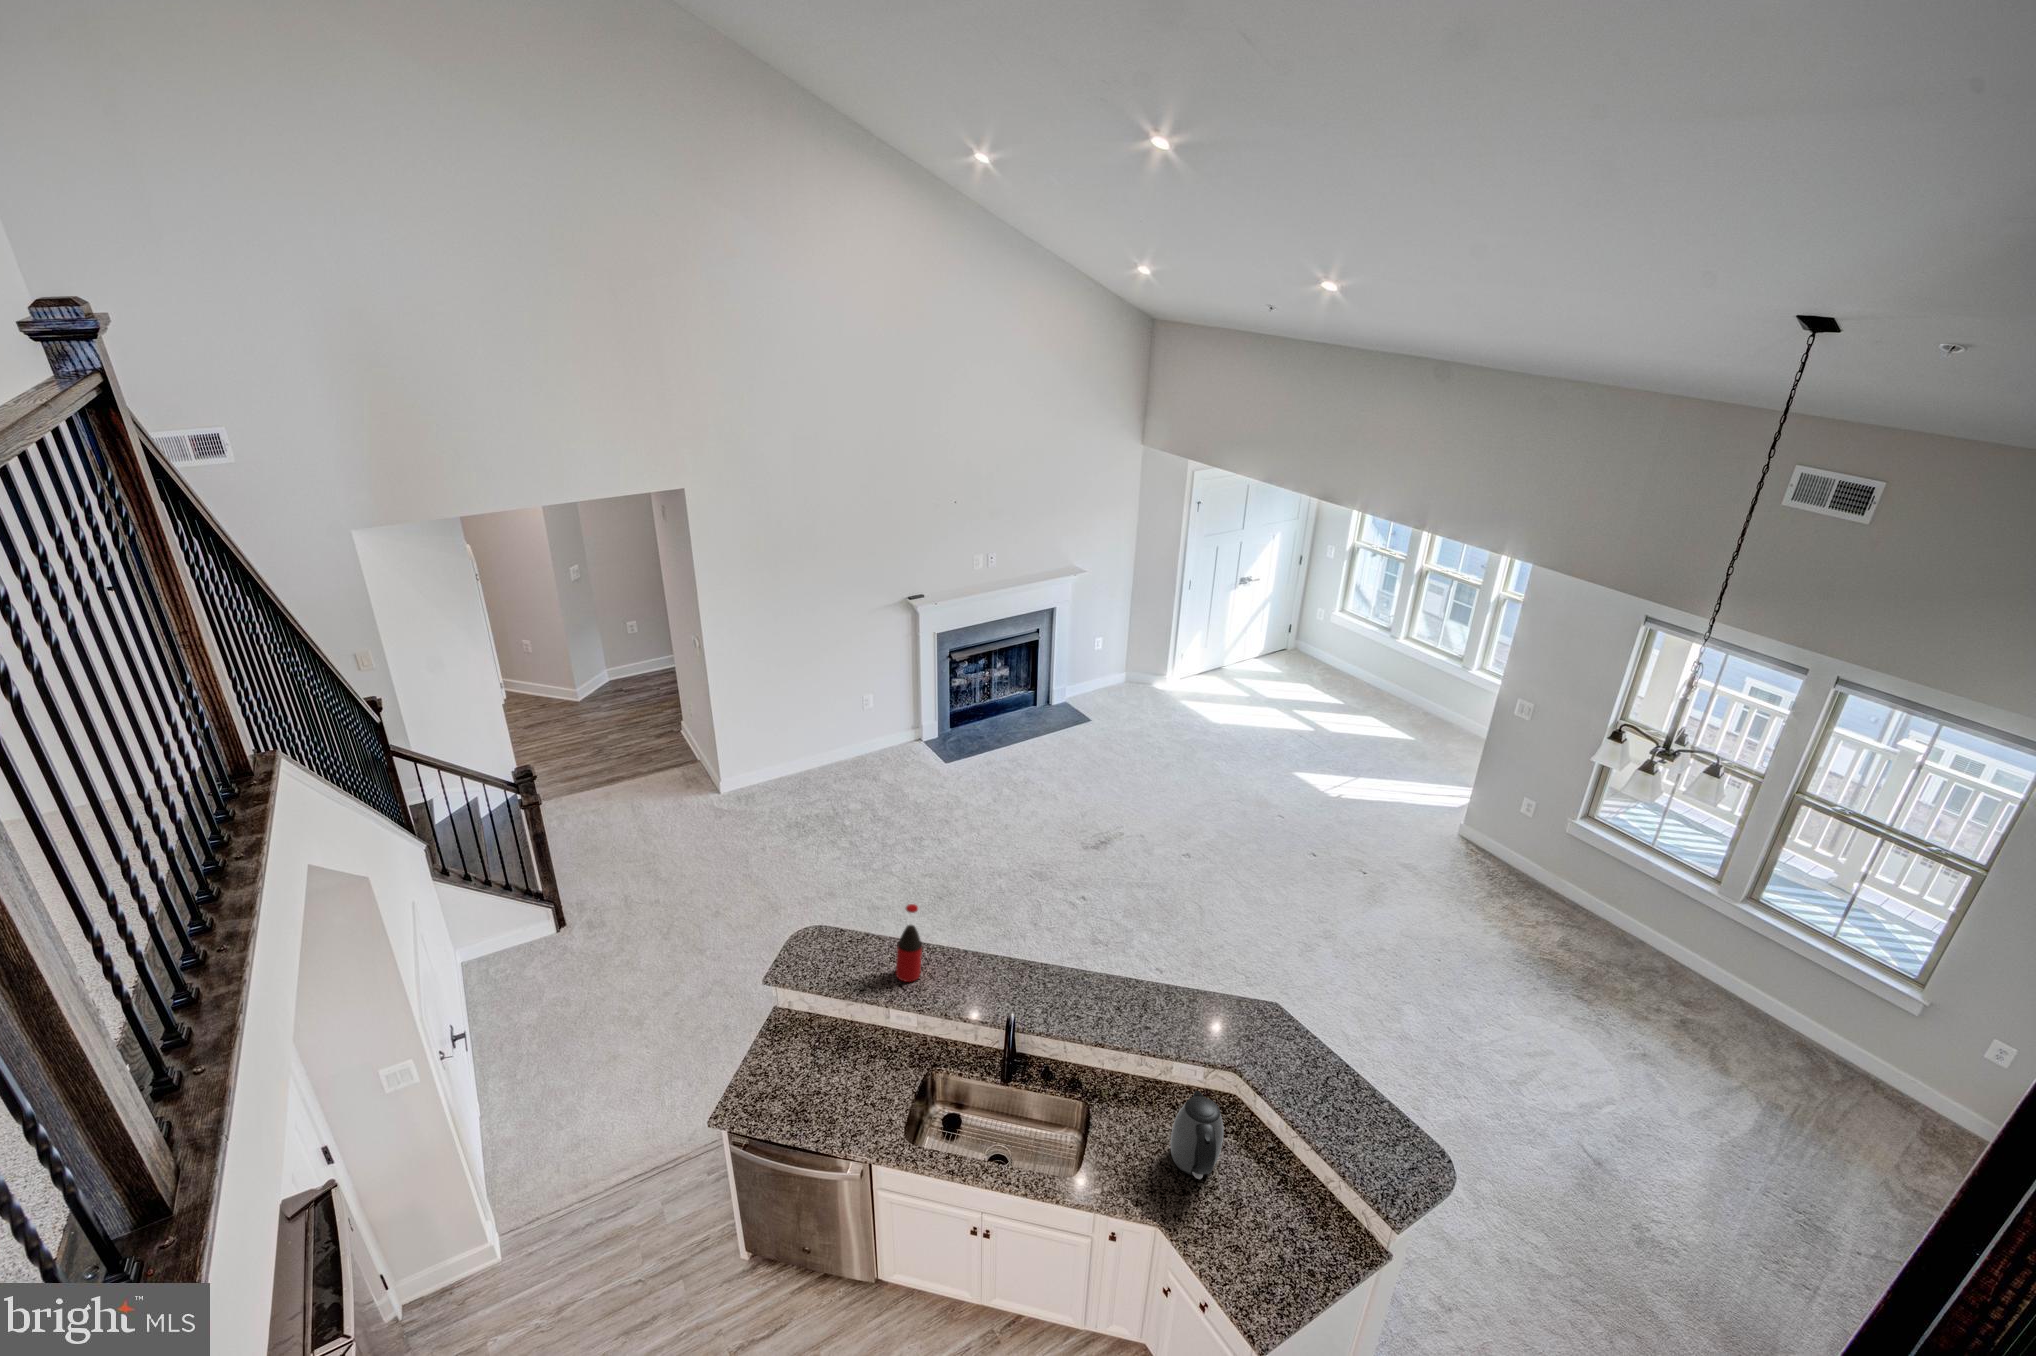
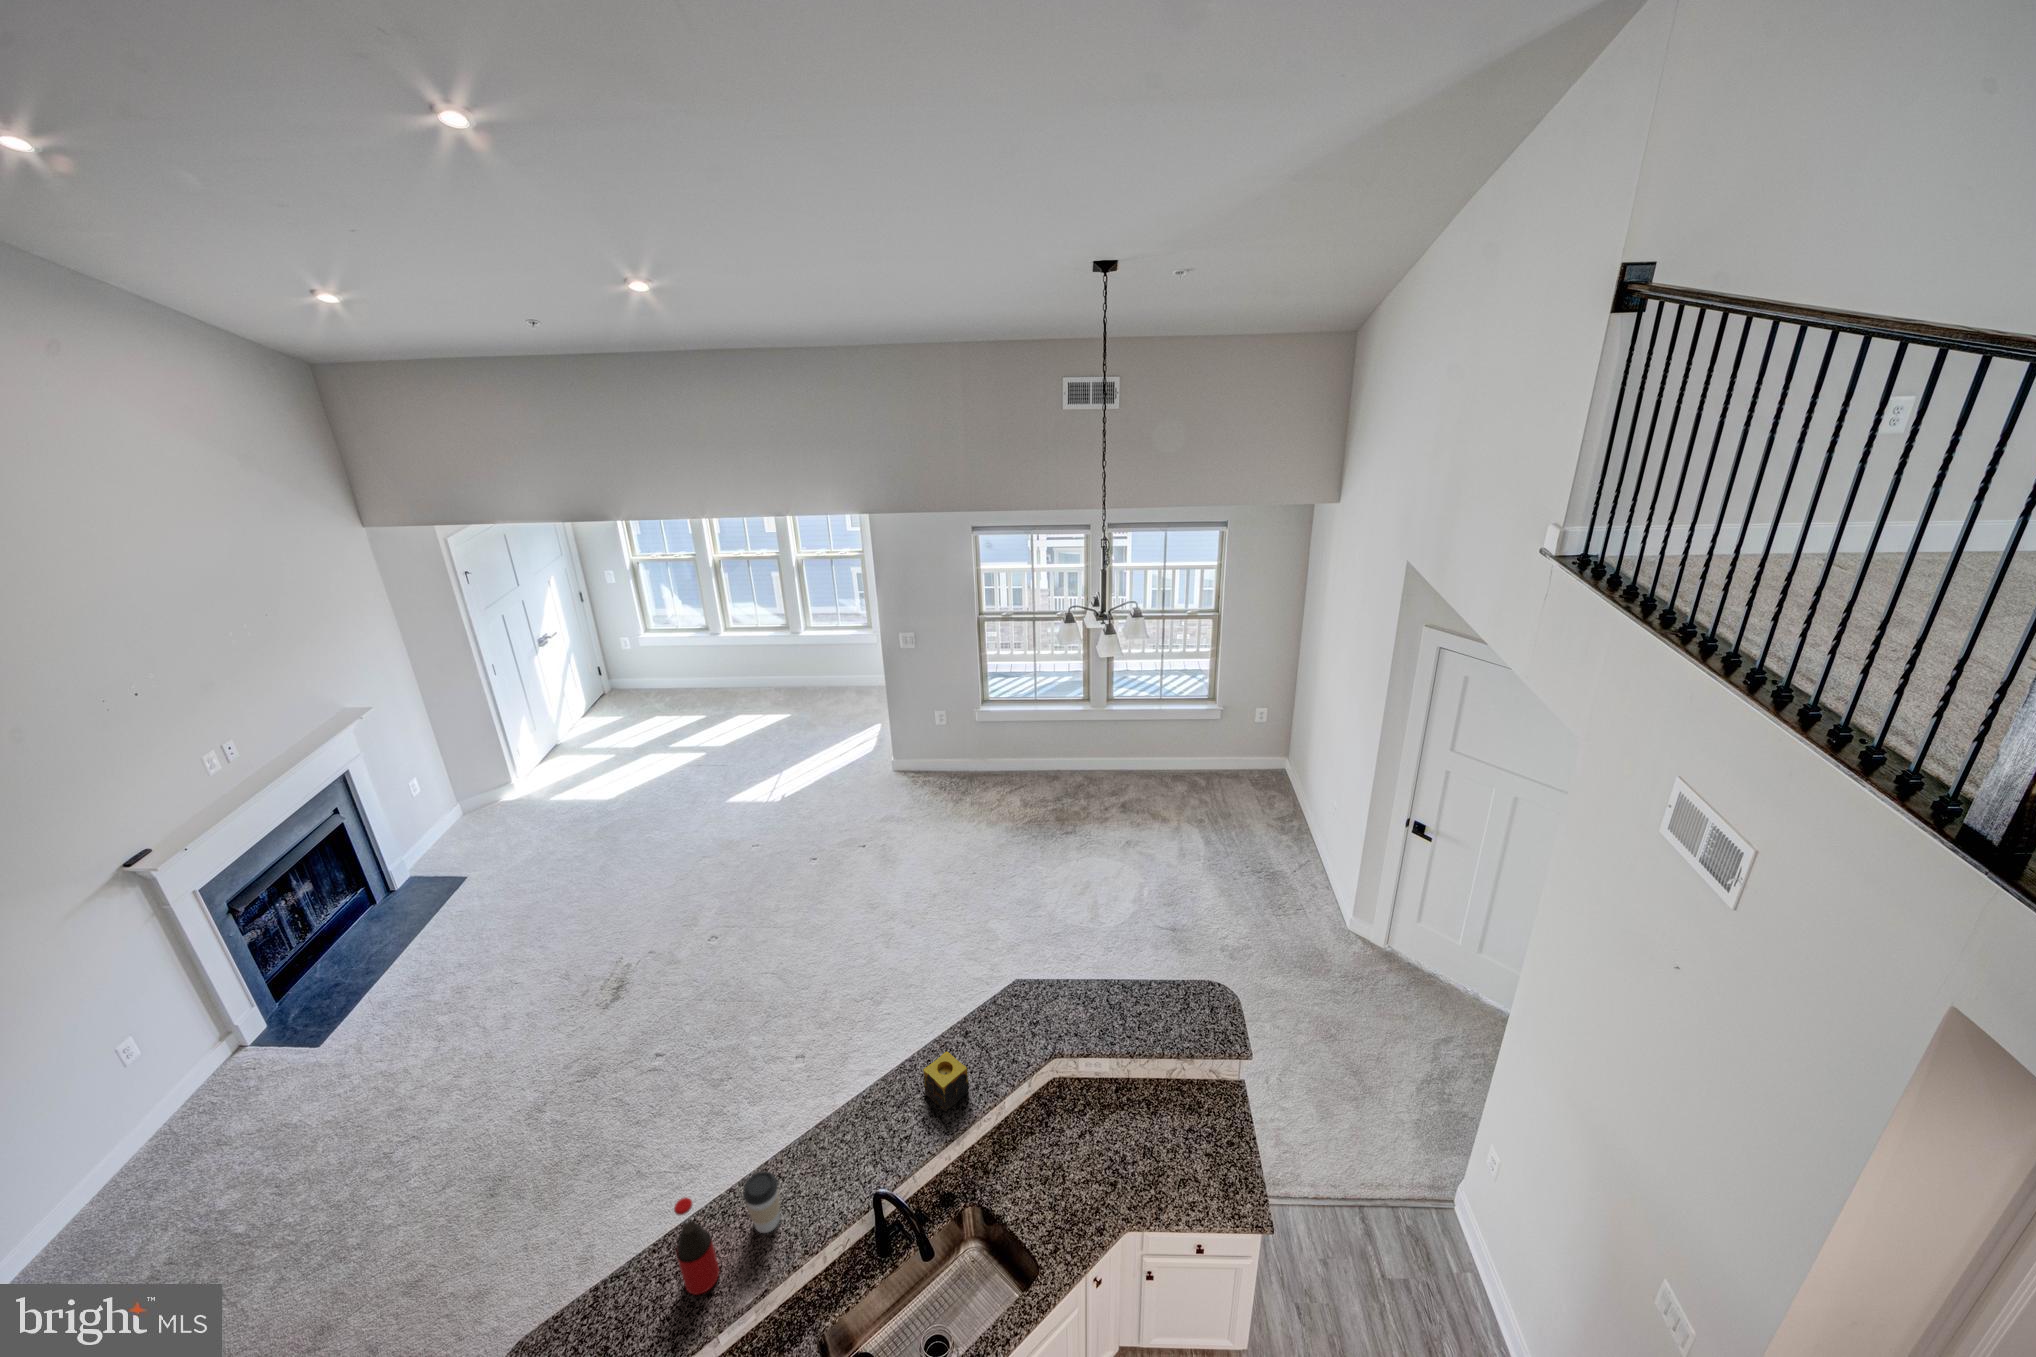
coffee cup: none [951,940,978,988] -> present [743,1171,780,1233]
candle: none [1115,983,1152,1031] -> present [923,1052,969,1112]
kettle: present [1170,1091,1224,1179] -> none [1063,1094,1131,1172]

